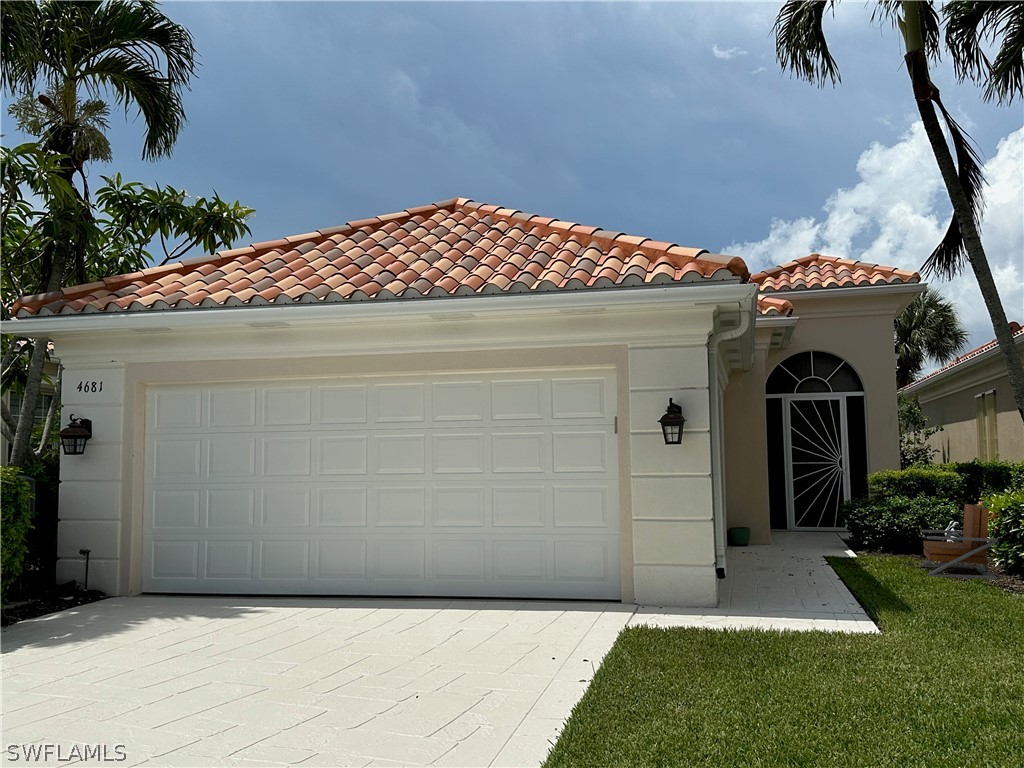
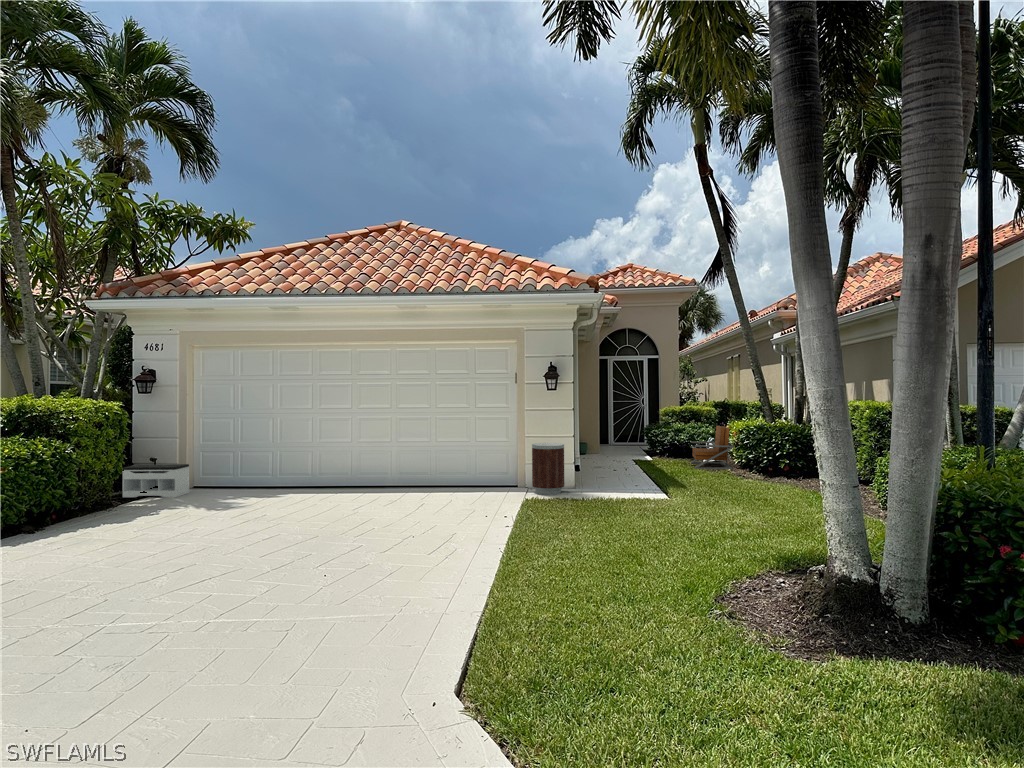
trash can: none [641,528,696,615] -> present [532,443,564,495]
bench: none [54,548,144,597] -> present [122,464,189,497]

